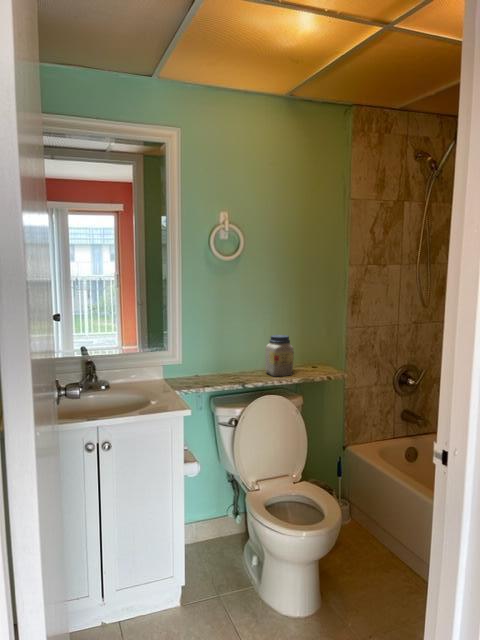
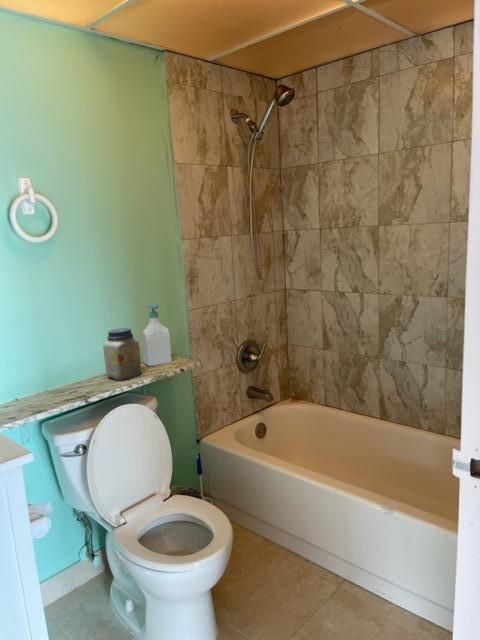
soap bottle: none [300,317,323,370] -> present [141,303,172,366]

